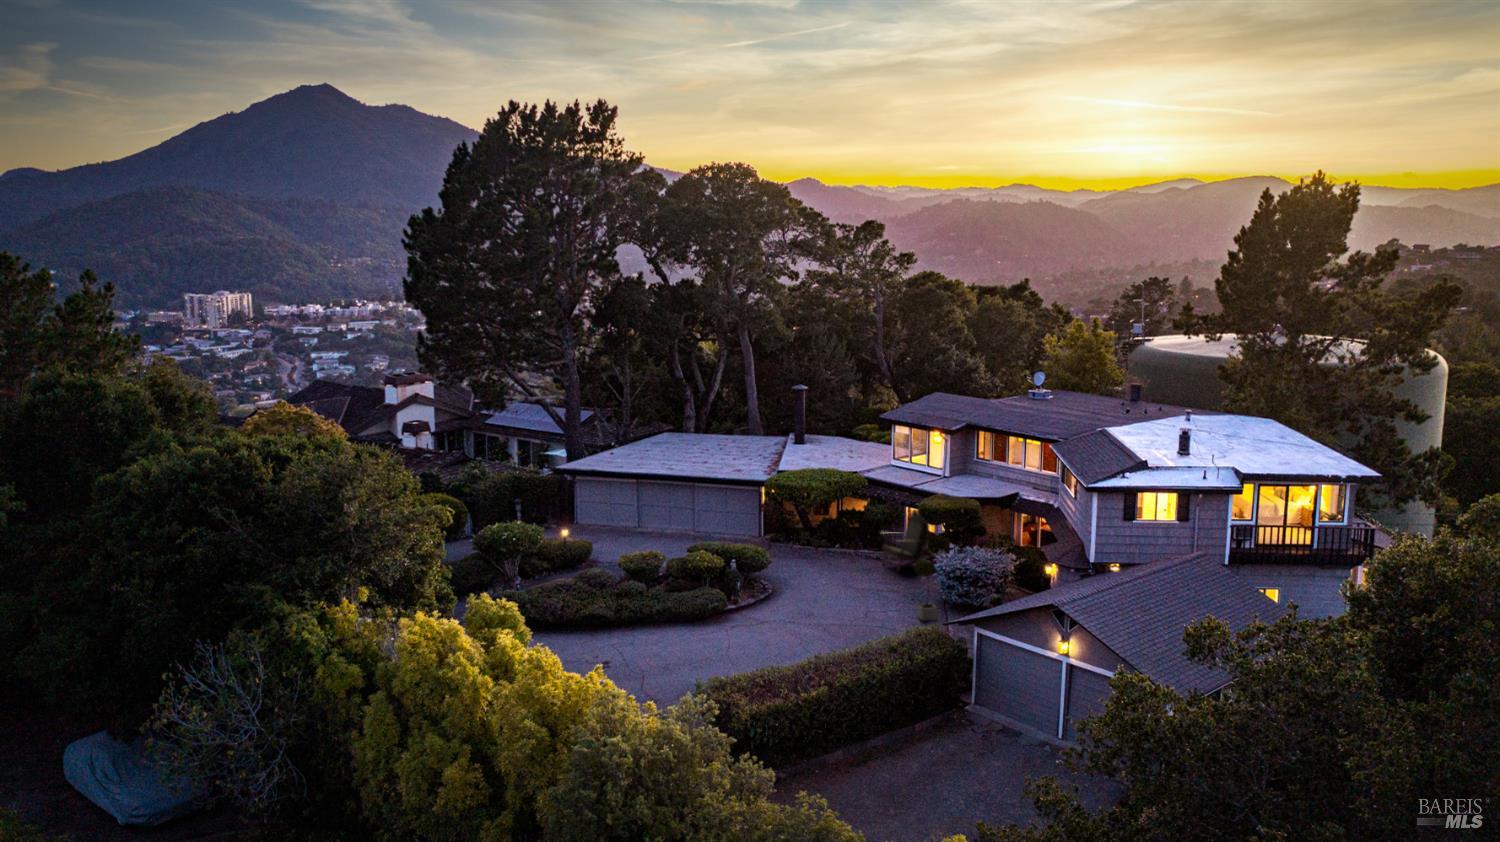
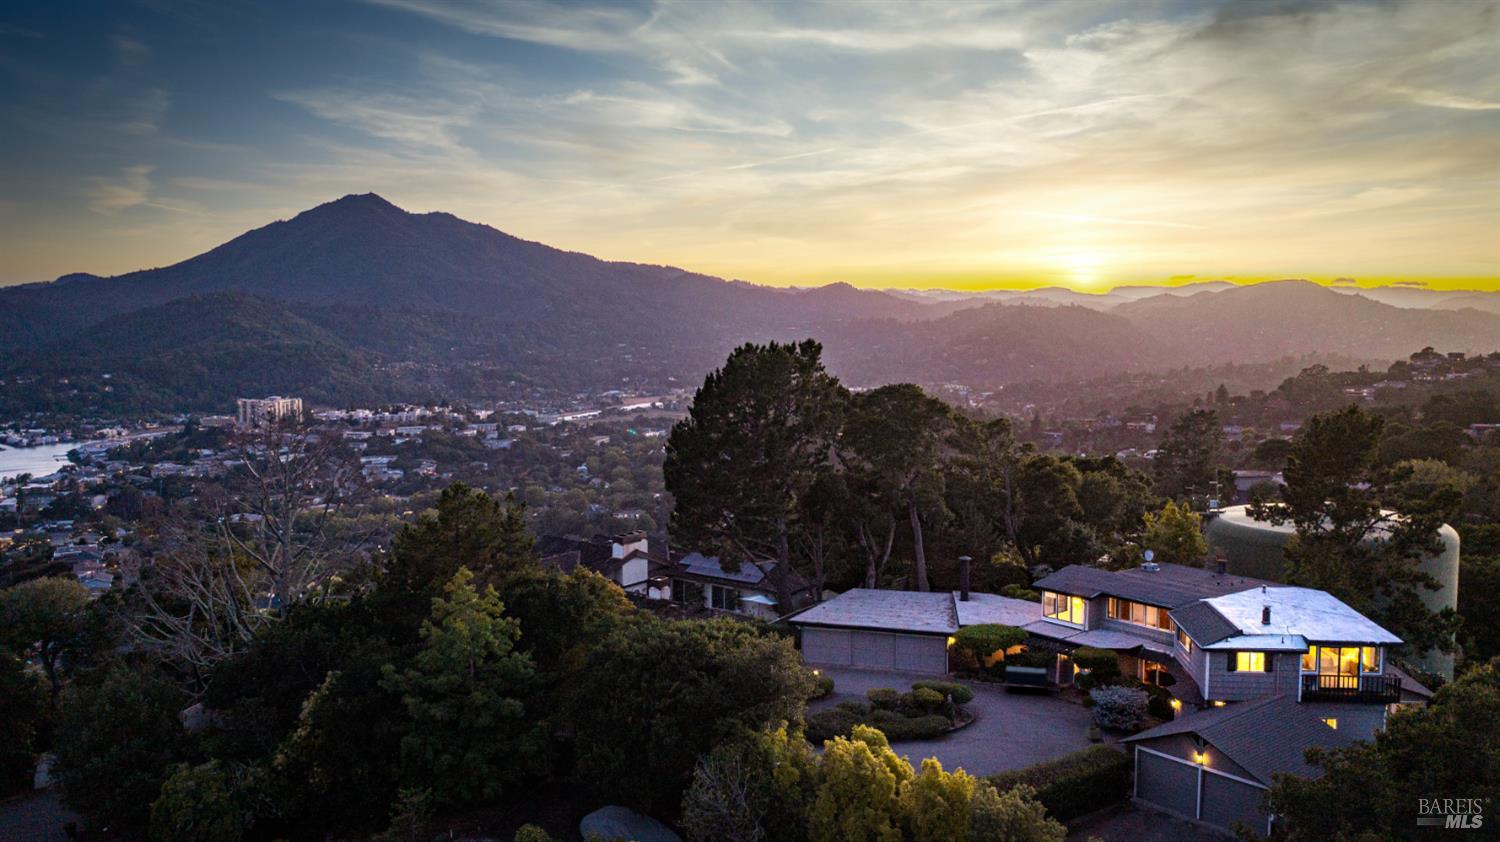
lounge chair: present [882,510,928,571] -> none [1044,655,1083,703]
bench: none [832,525,888,558] -> present [1006,666,1047,690]

